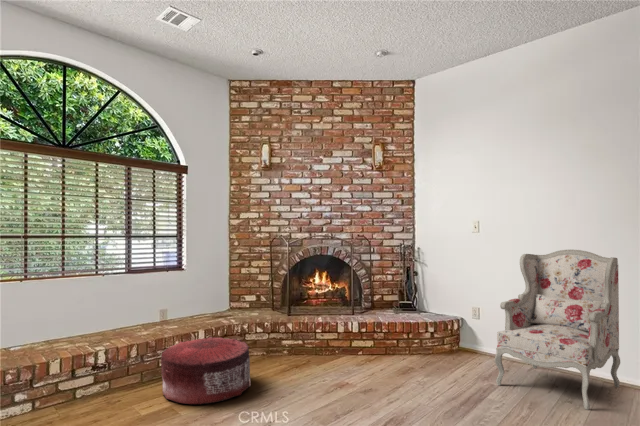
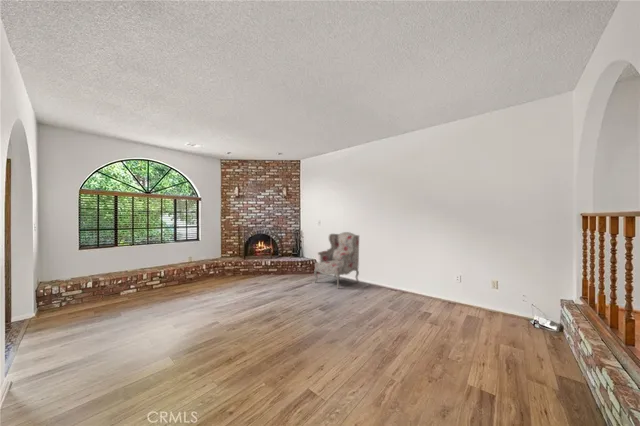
pouf: present [161,337,251,404] -> none [184,267,221,291]

